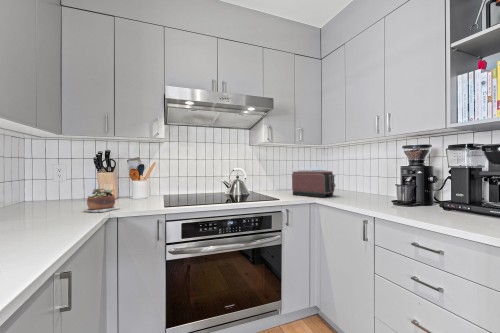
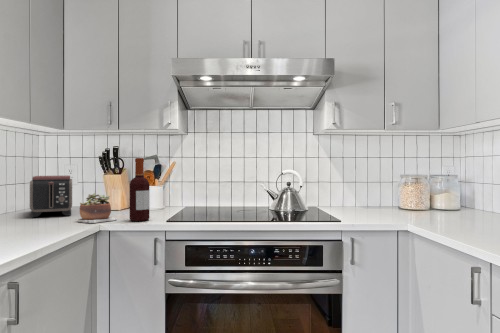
bottle: none [132,159,149,208] -> present [130,158,150,221]
toaster: present [292,171,335,197] -> present [30,176,72,217]

